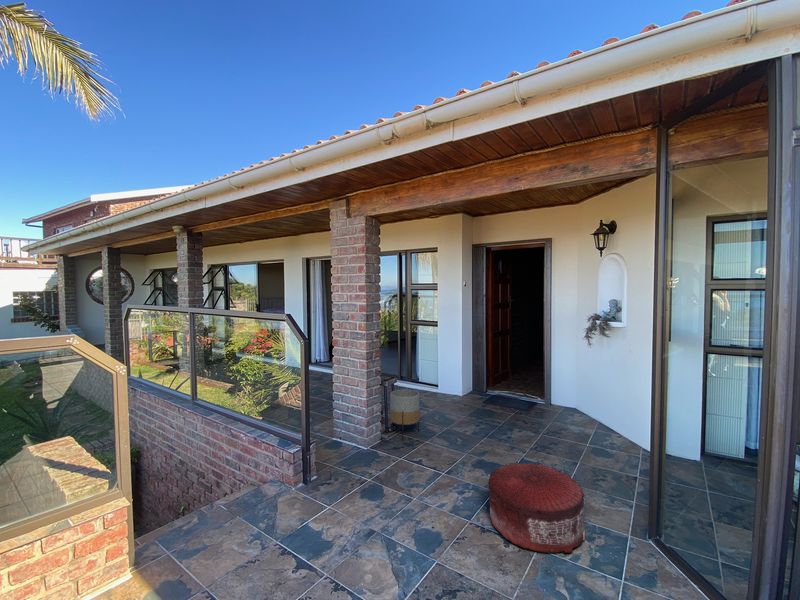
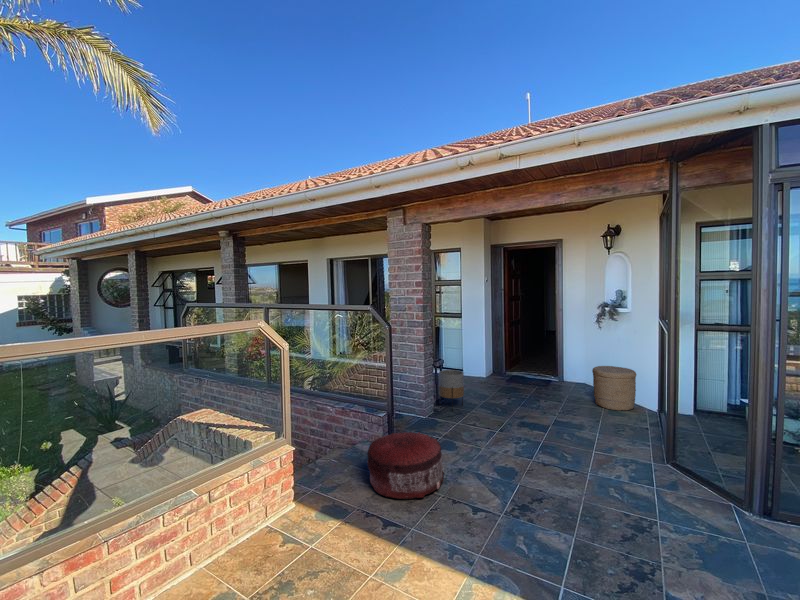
woven basket: none [575,391,628,449] -> present [592,366,636,411]
pouf: present [488,462,585,553] -> present [367,432,444,499]

